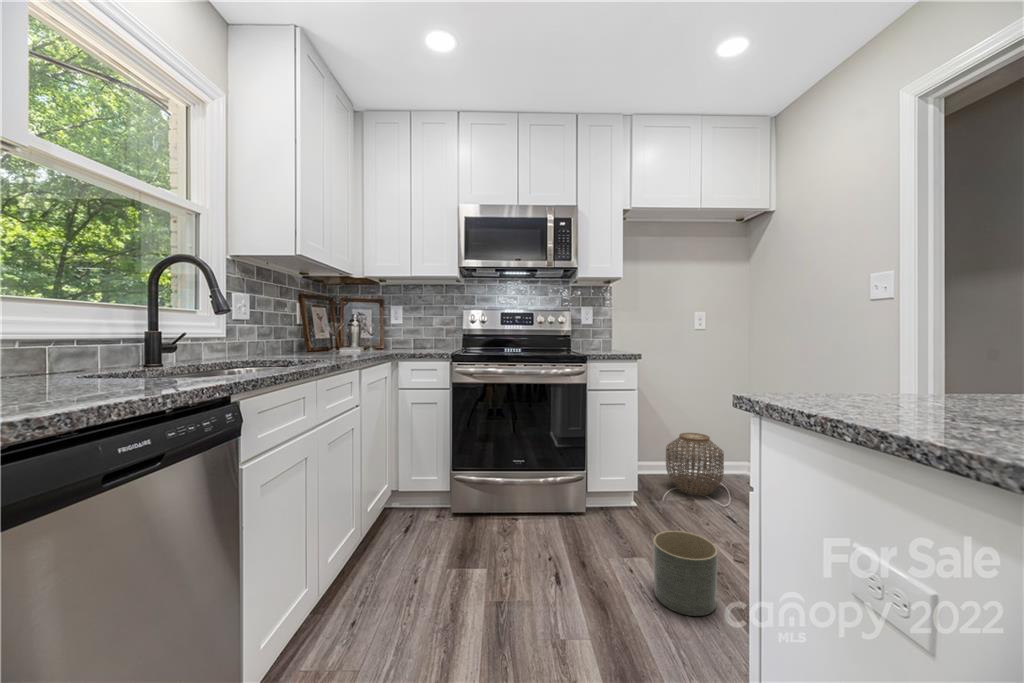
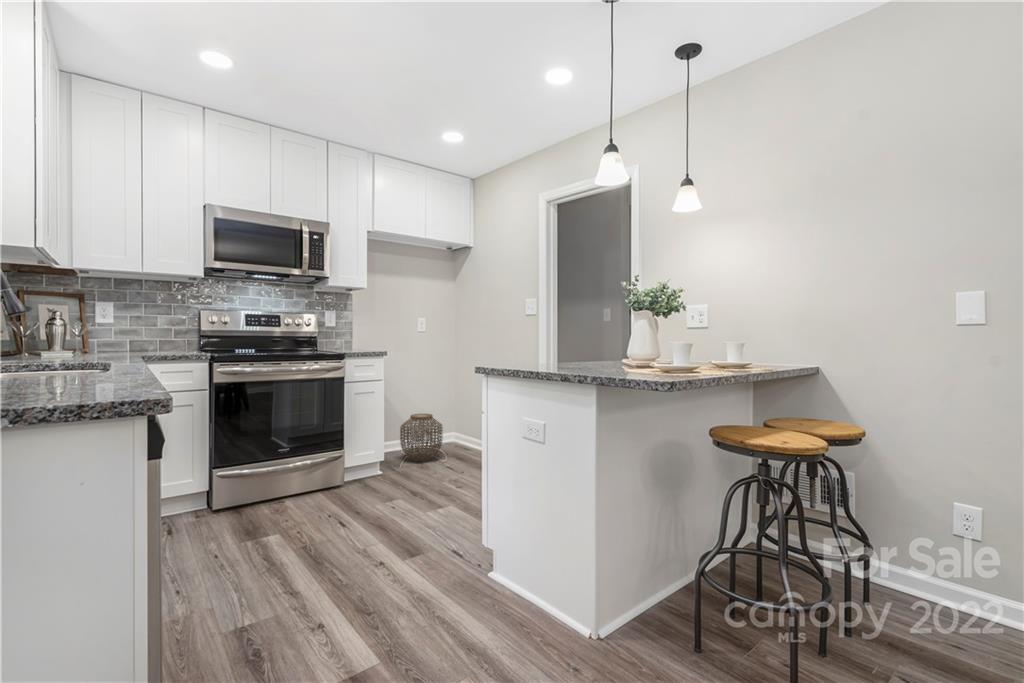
planter: present [653,531,718,616] -> none [412,471,451,518]

